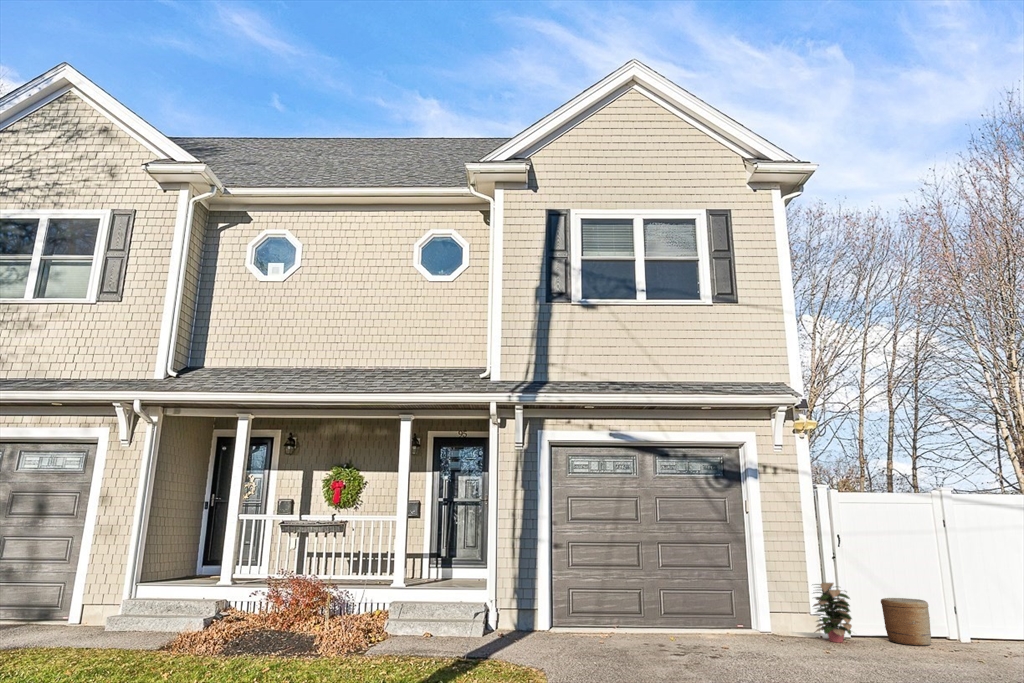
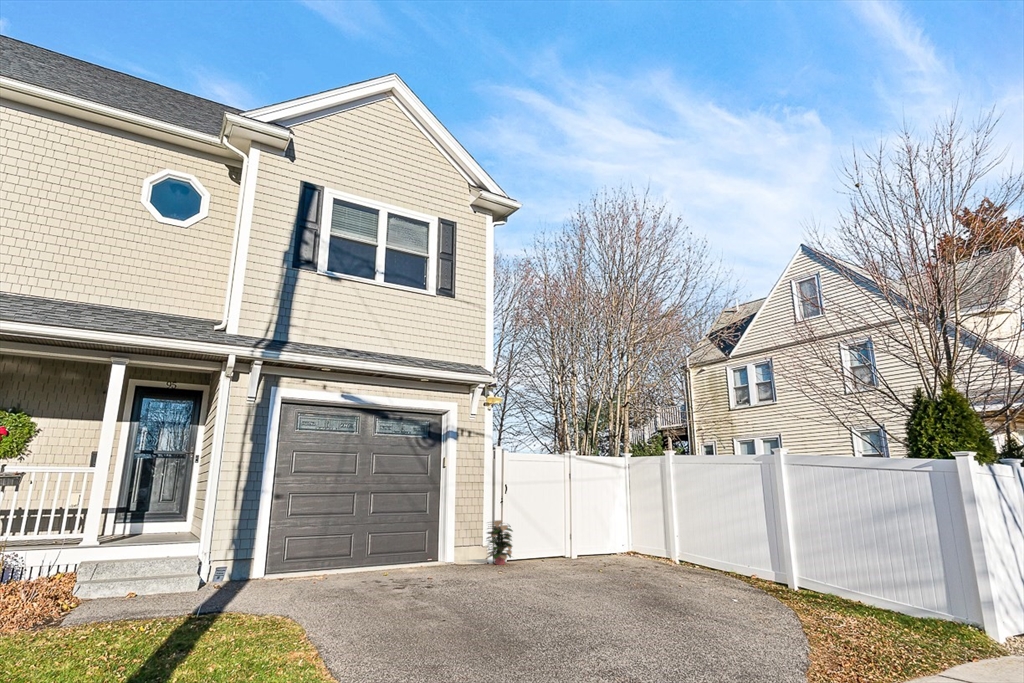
woven basket: present [881,598,931,646] -> none [529,529,559,562]

